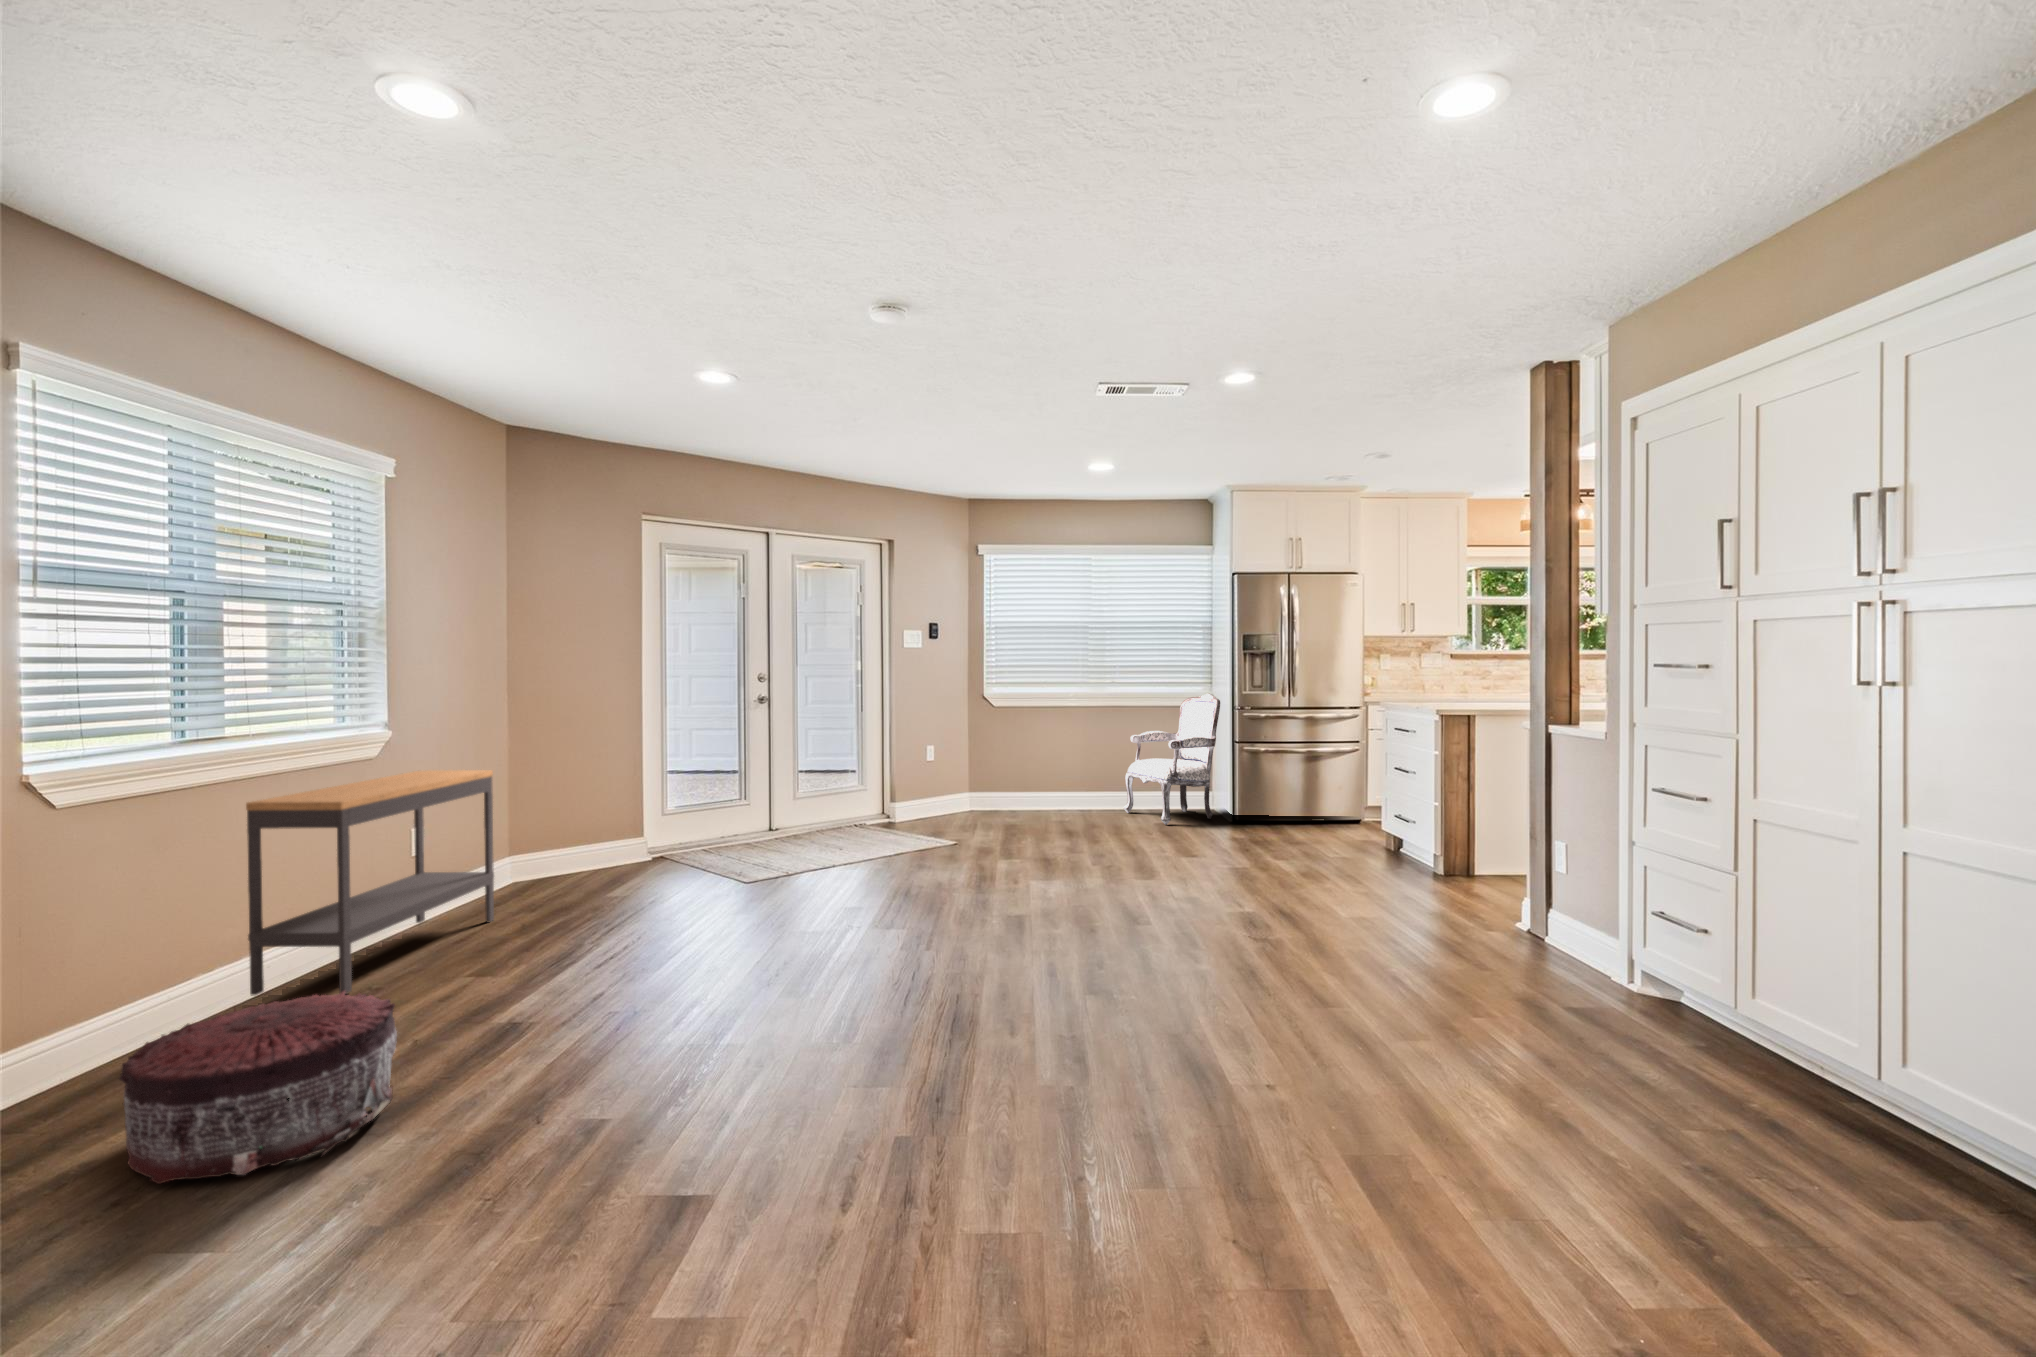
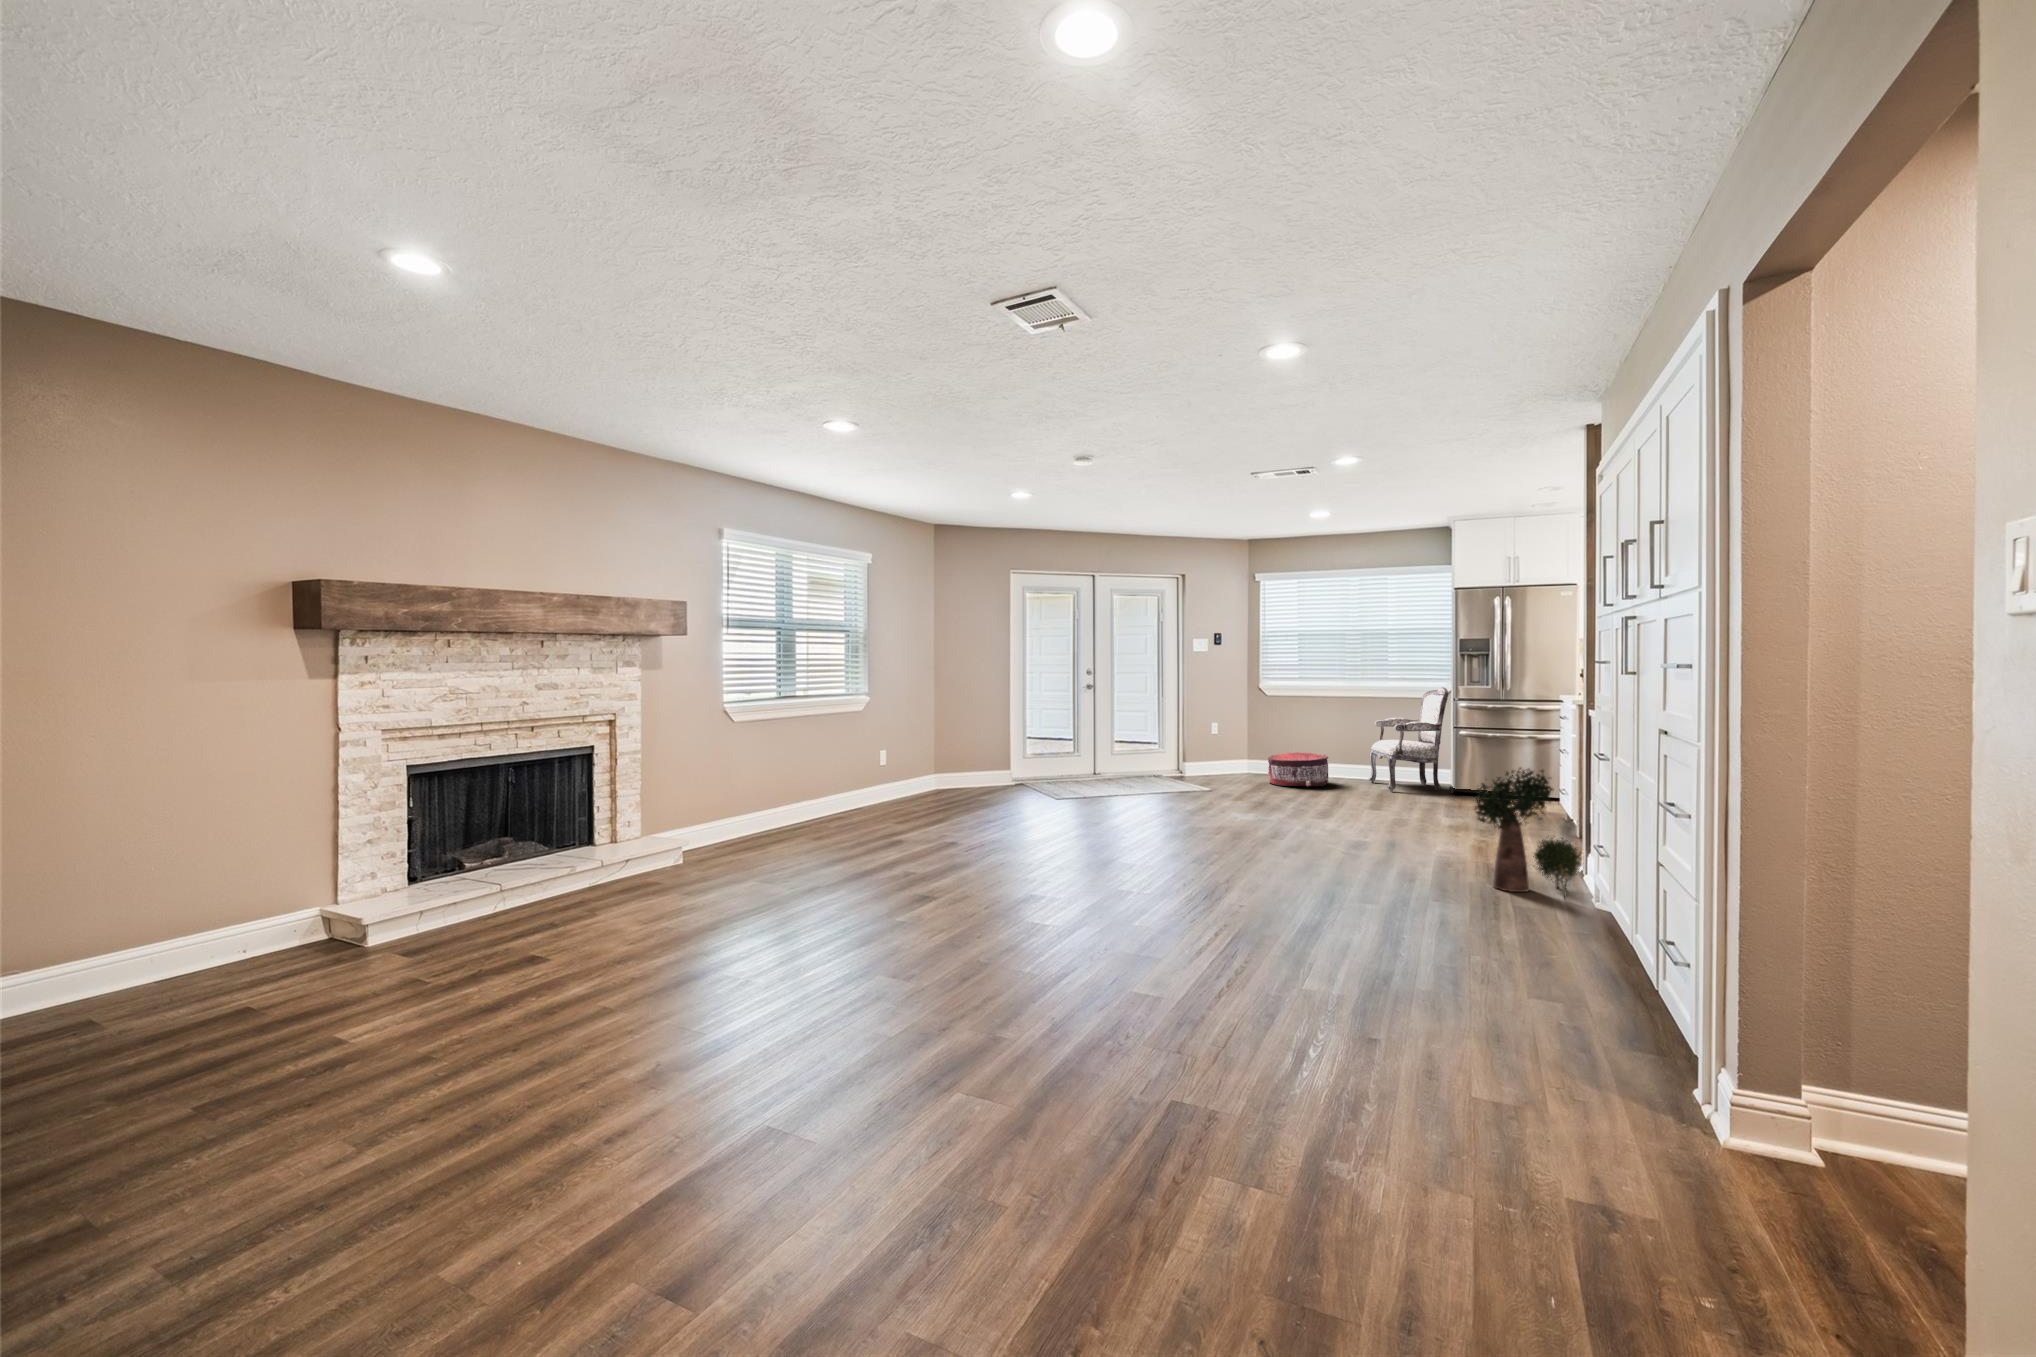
console table: present [246,770,494,995] -> none [803,720,916,824]
potted plant: none [1460,808,1606,990] -> present [1475,768,1582,899]
pouf: present [119,991,397,1184] -> present [1268,752,1328,786]

